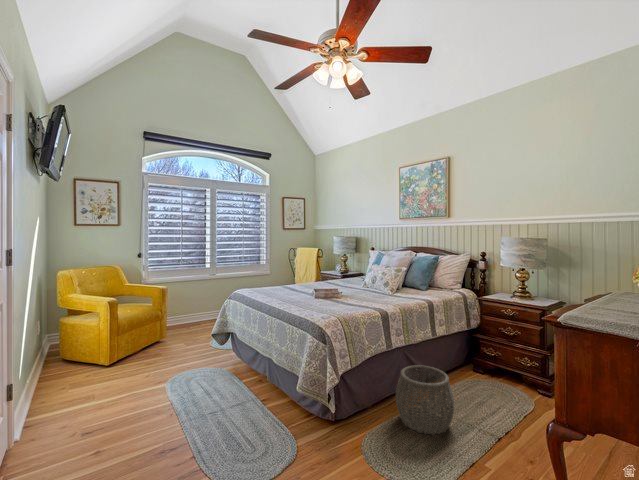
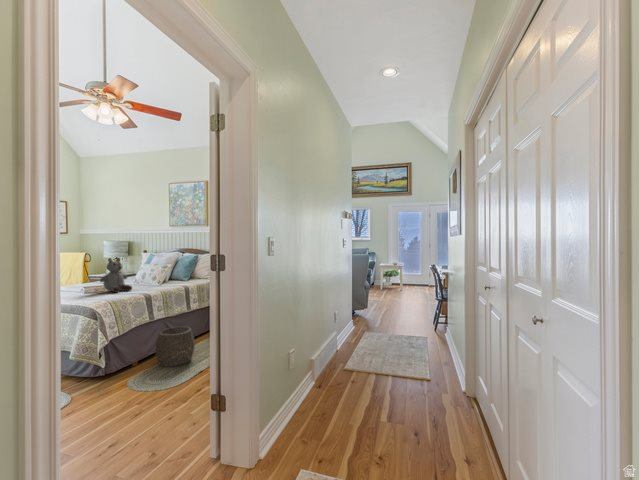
stuffed bear: none [329,258,364,302] -> present [100,258,132,293]

